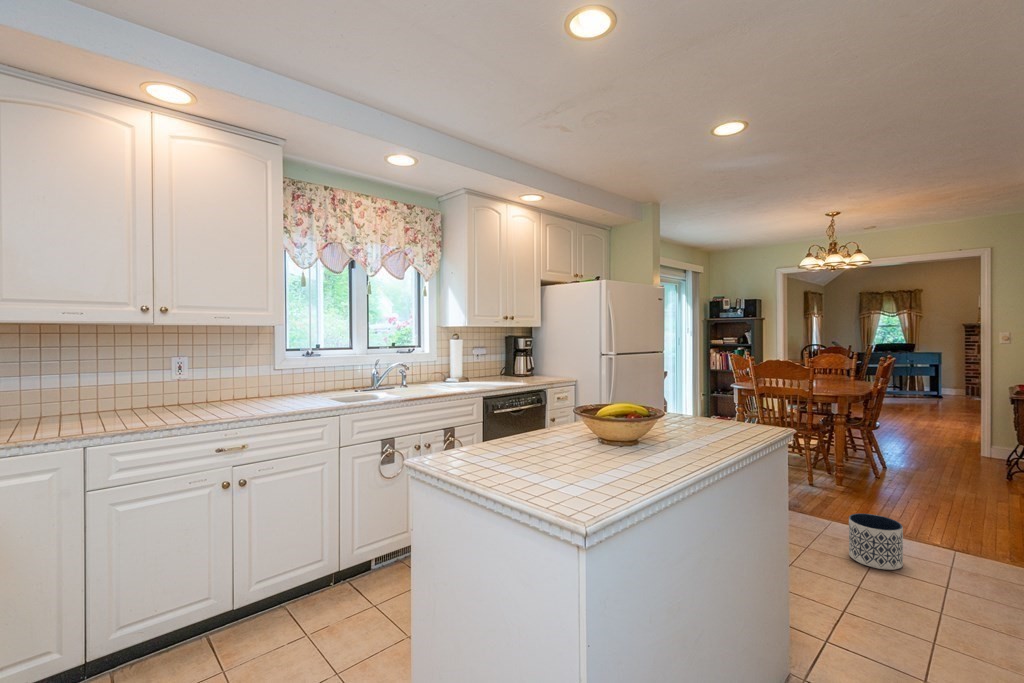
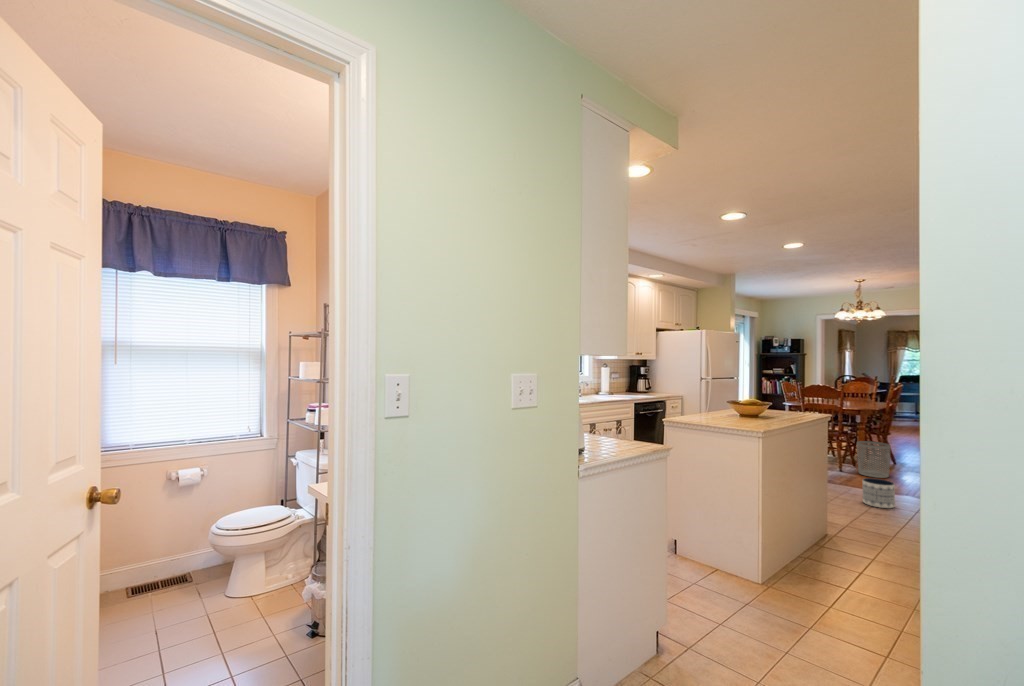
waste bin: none [833,439,882,496] -> present [857,441,890,478]

